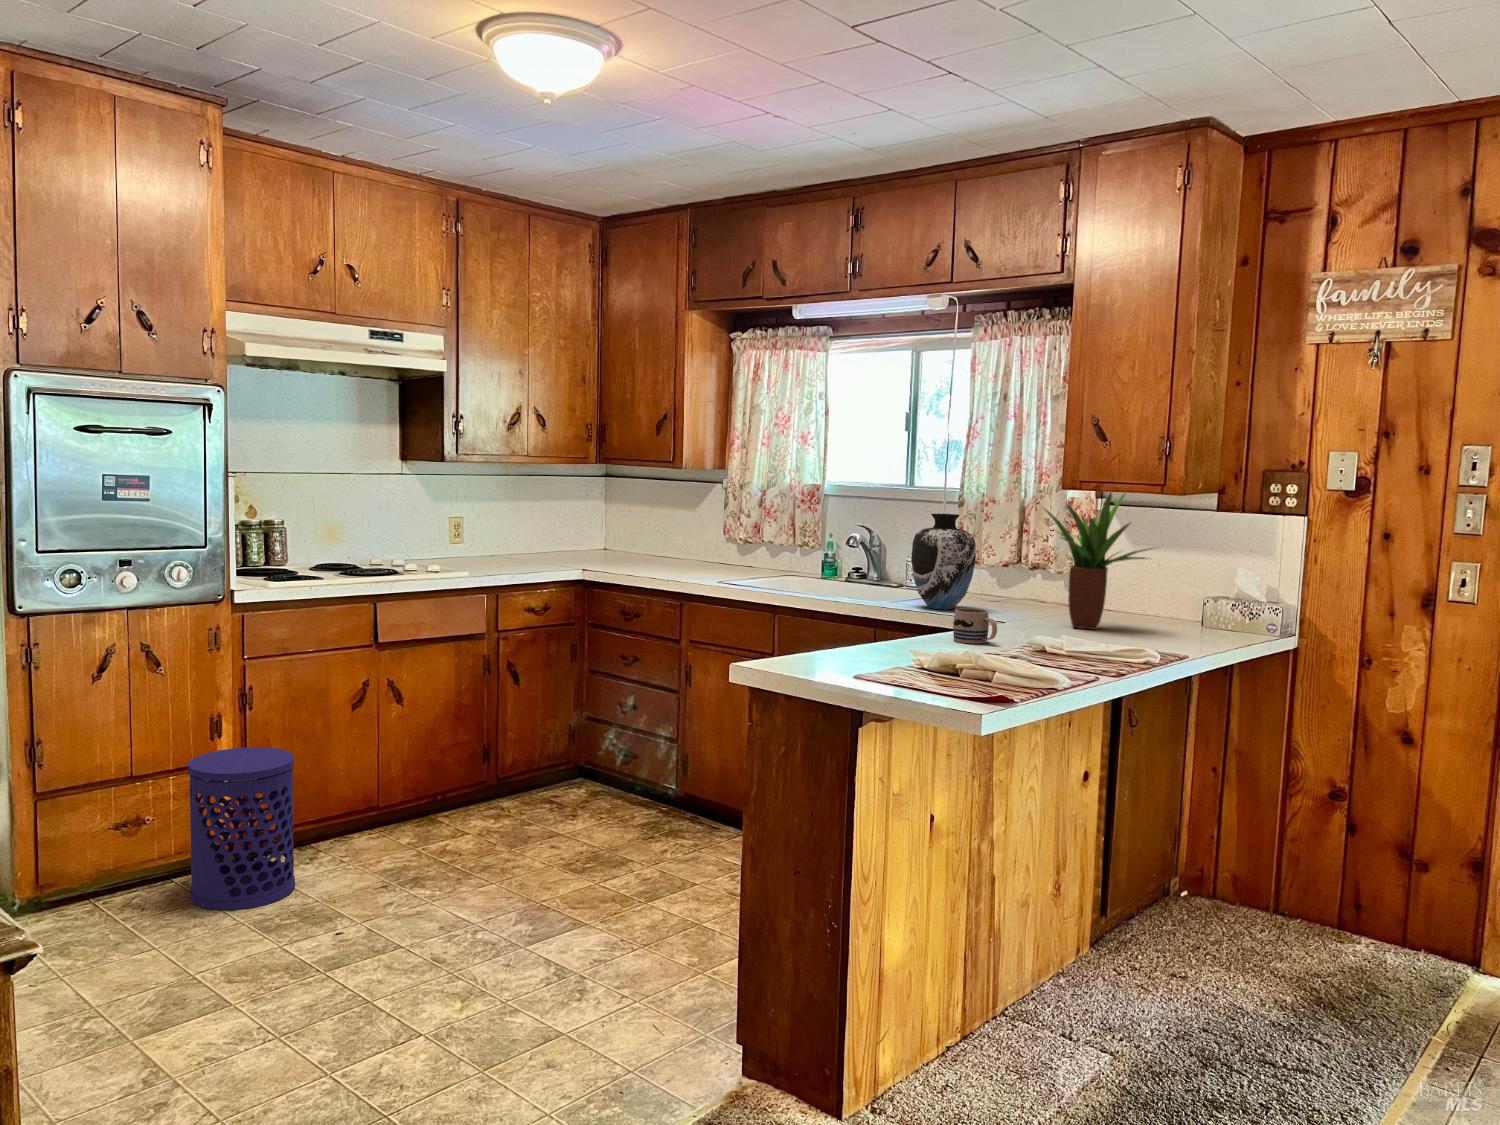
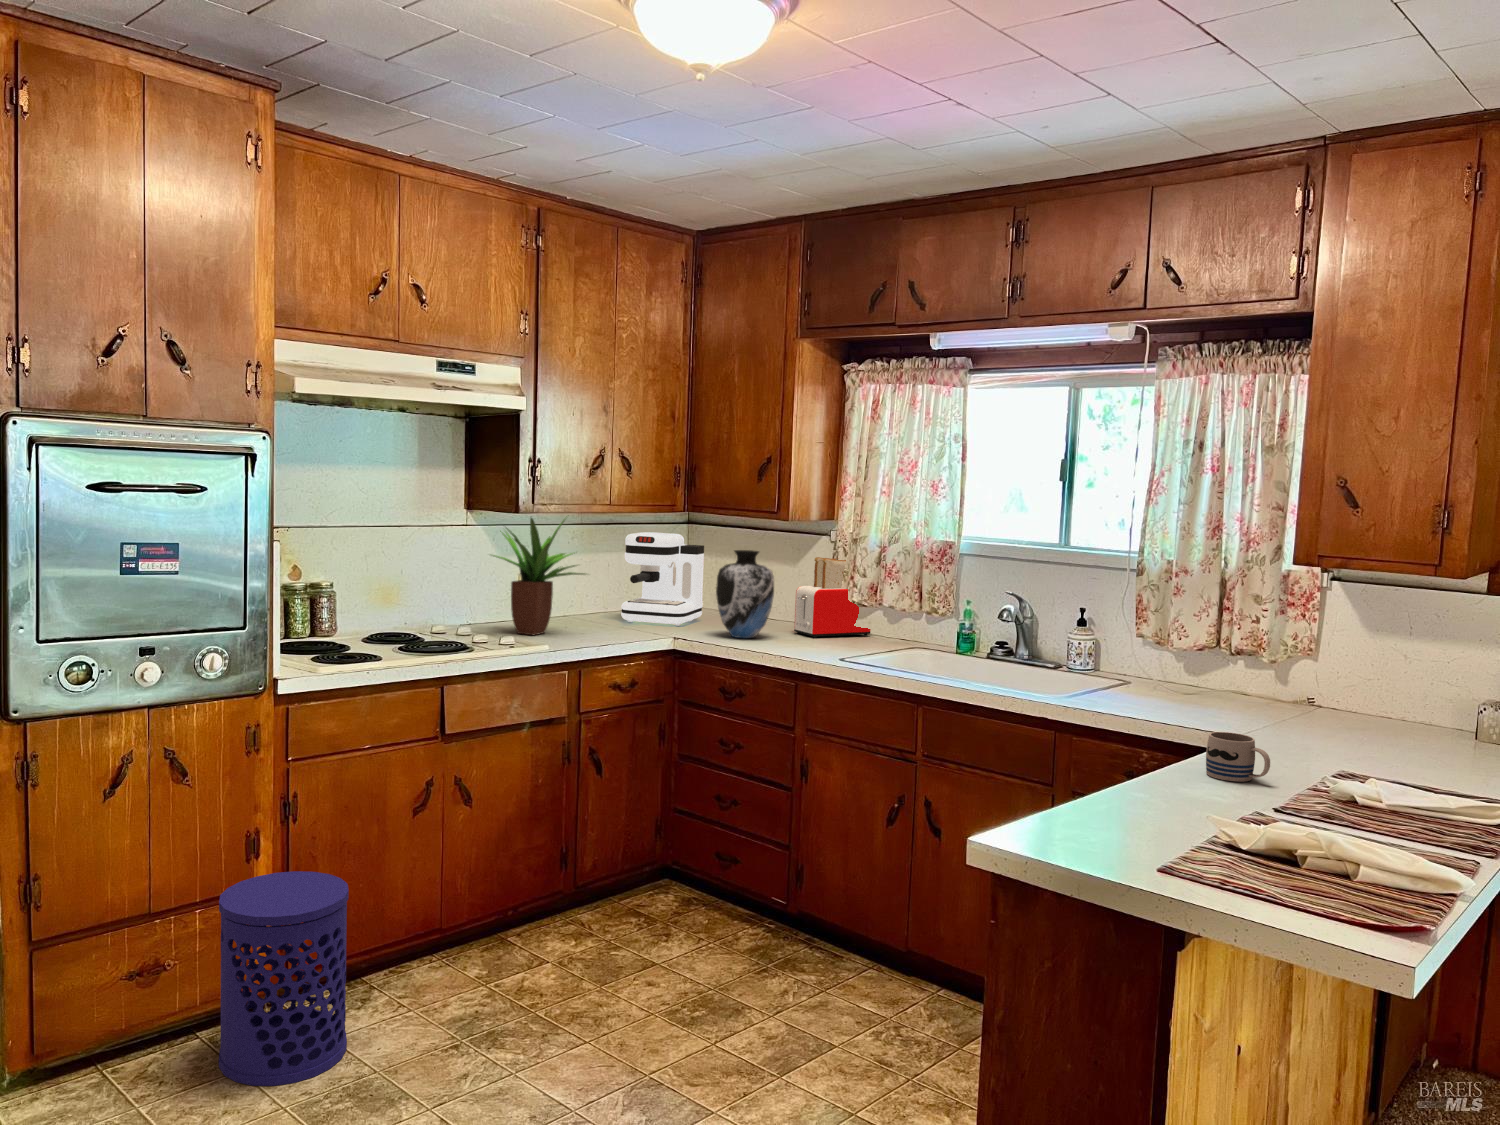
coffee maker: none [540,482,614,562] -> present [621,532,704,626]
potted plant: present [1045,493,1152,630] -> present [493,518,585,635]
toaster: none [689,501,756,570] -> present [794,557,871,638]
vase: present [911,514,976,609] -> present [716,550,774,638]

